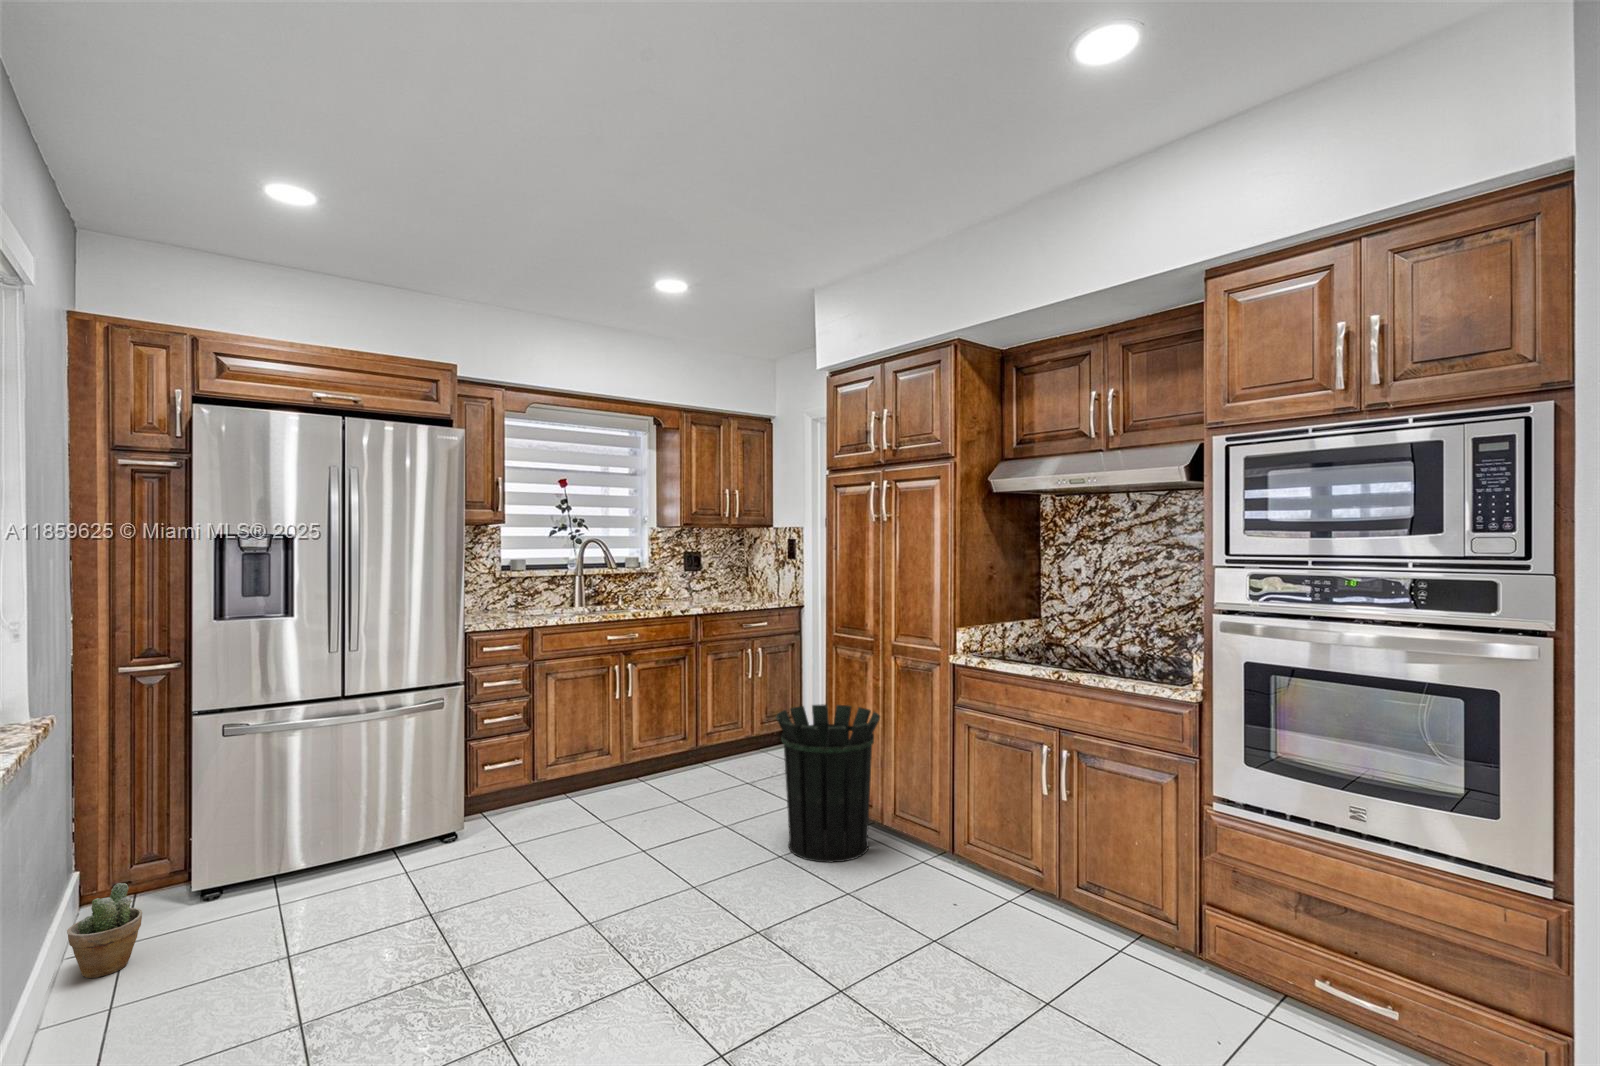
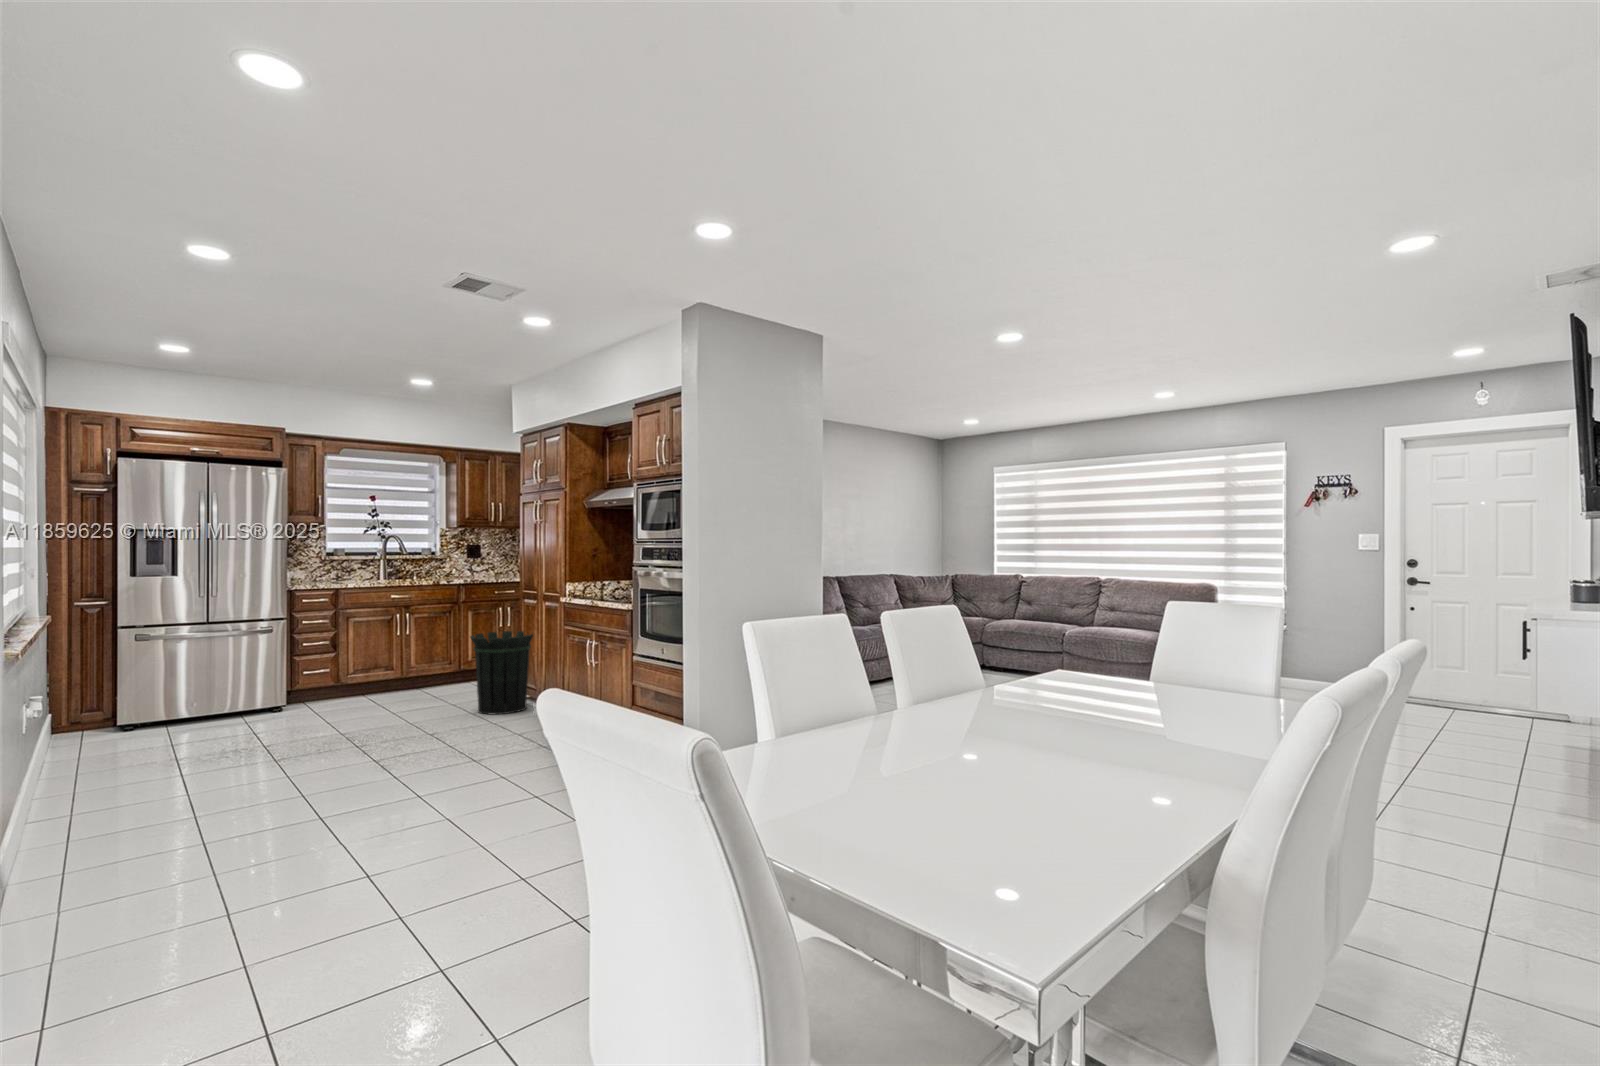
potted plant: present [67,883,142,978] -> none [49,709,89,752]

